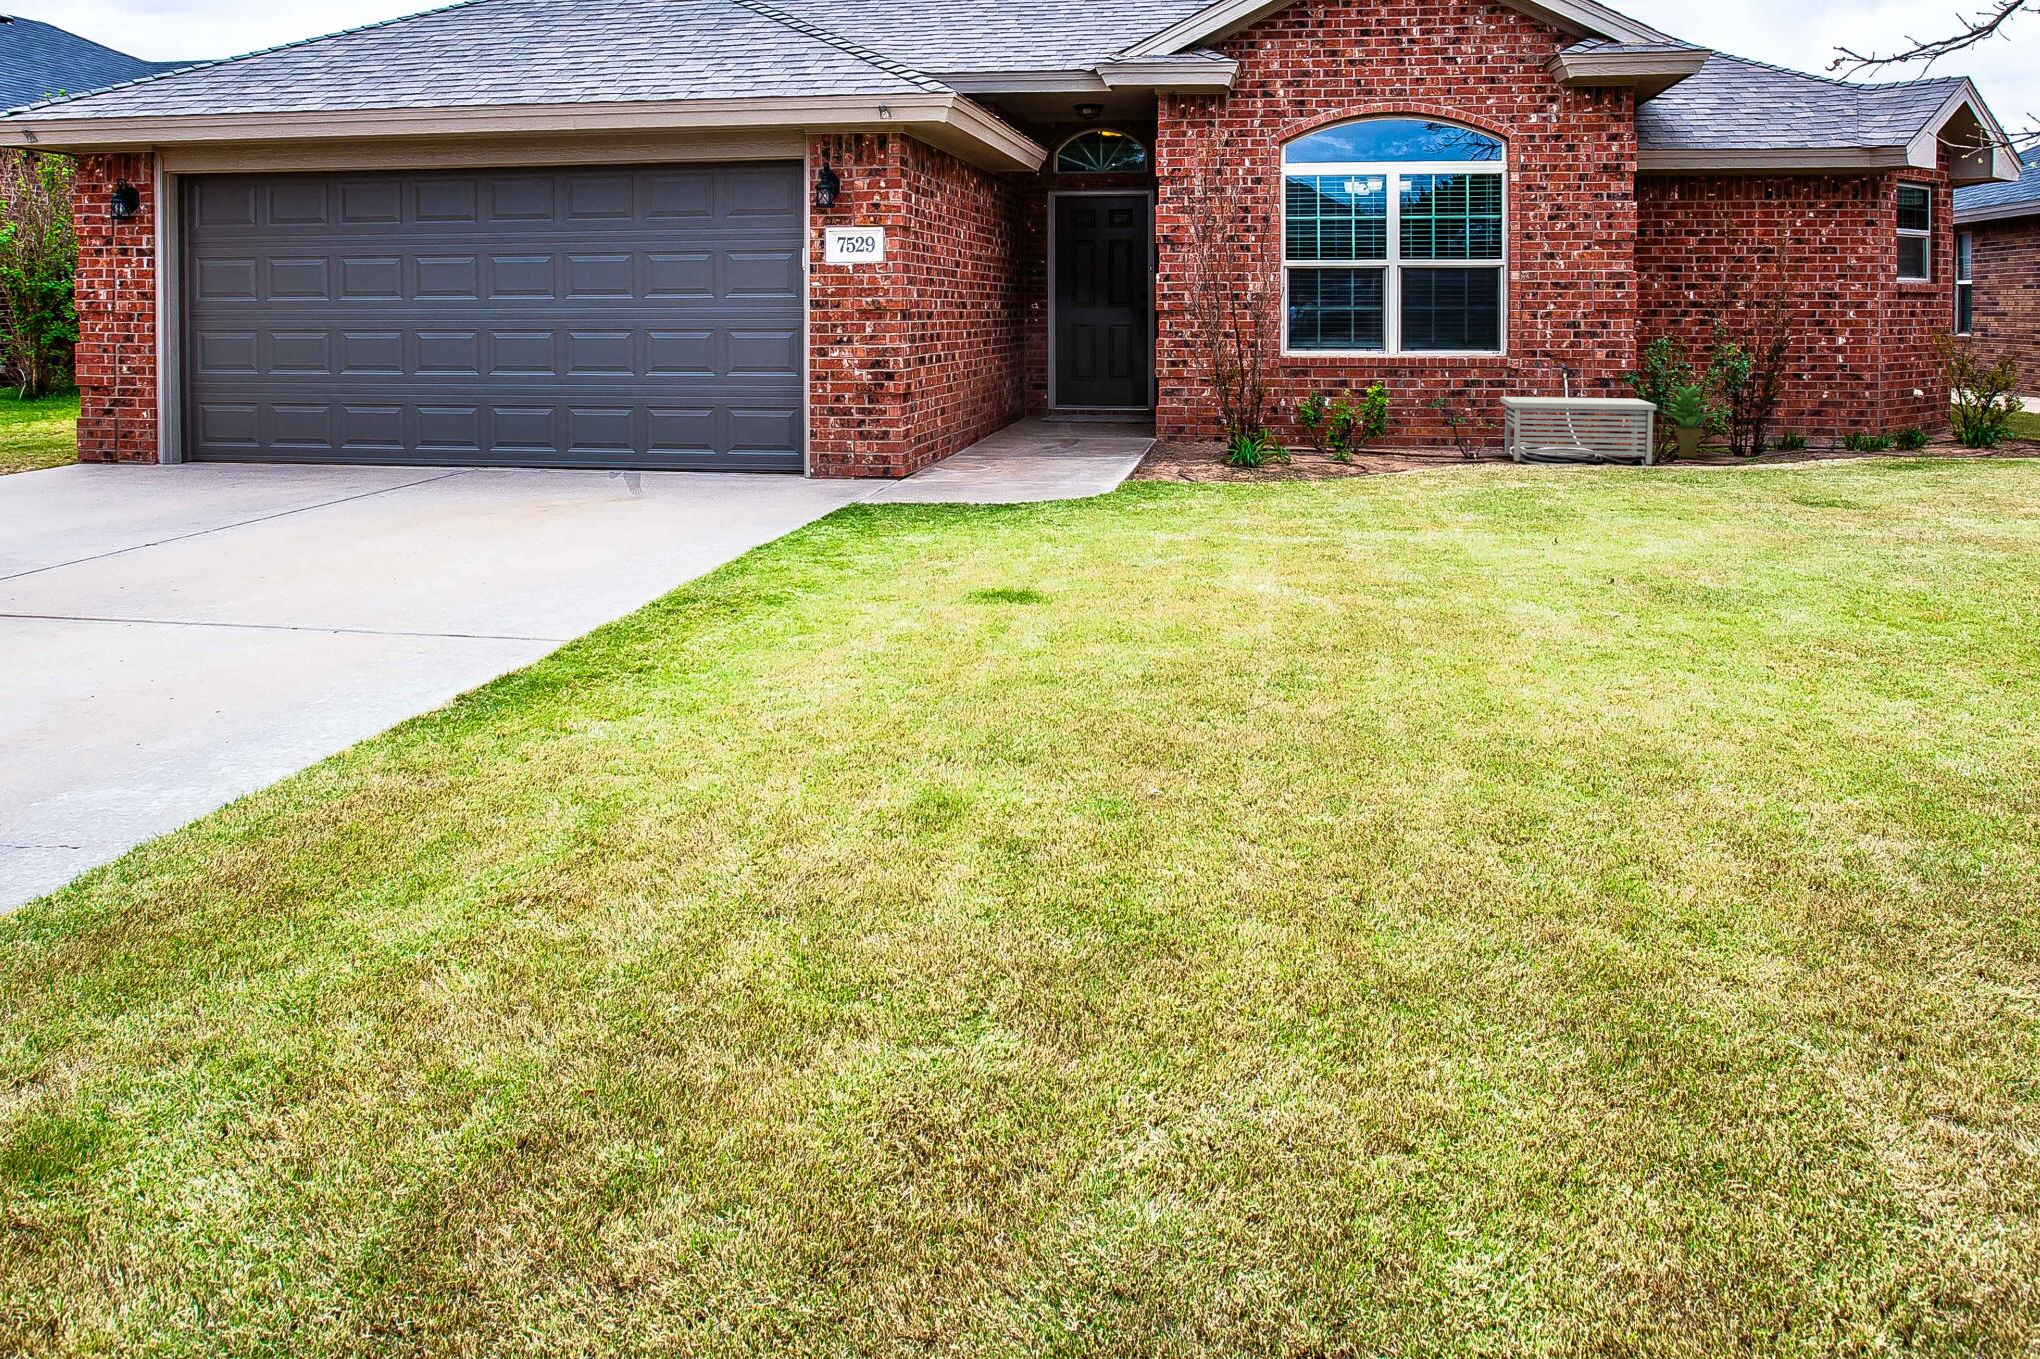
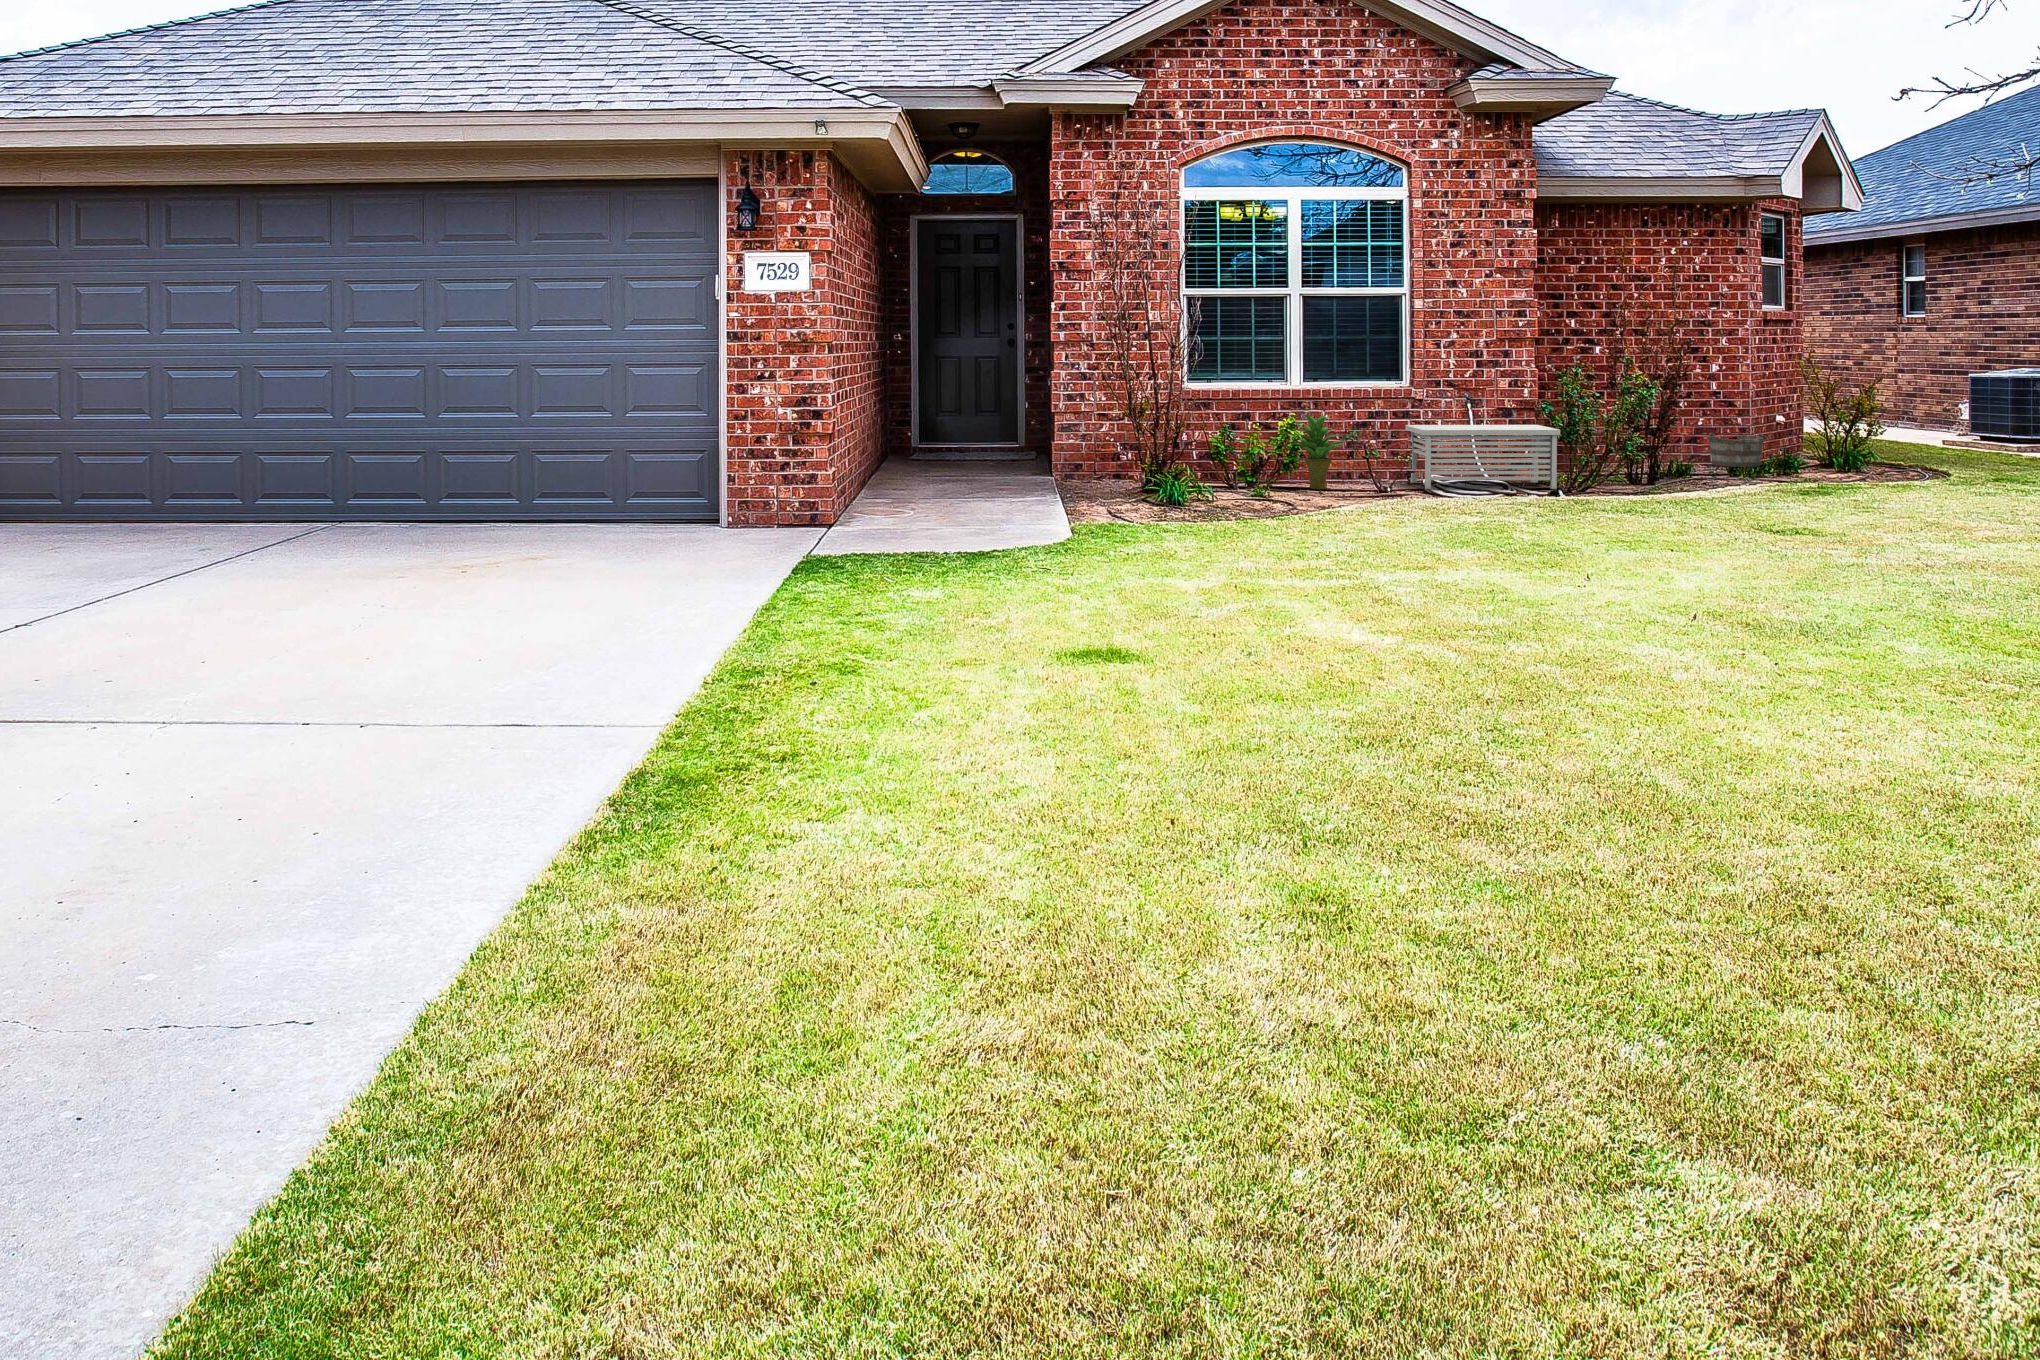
potted plant: present [1663,386,1716,458] -> present [1294,415,1342,489]
bucket: none [1834,409,1898,444] -> present [1708,433,1768,467]

